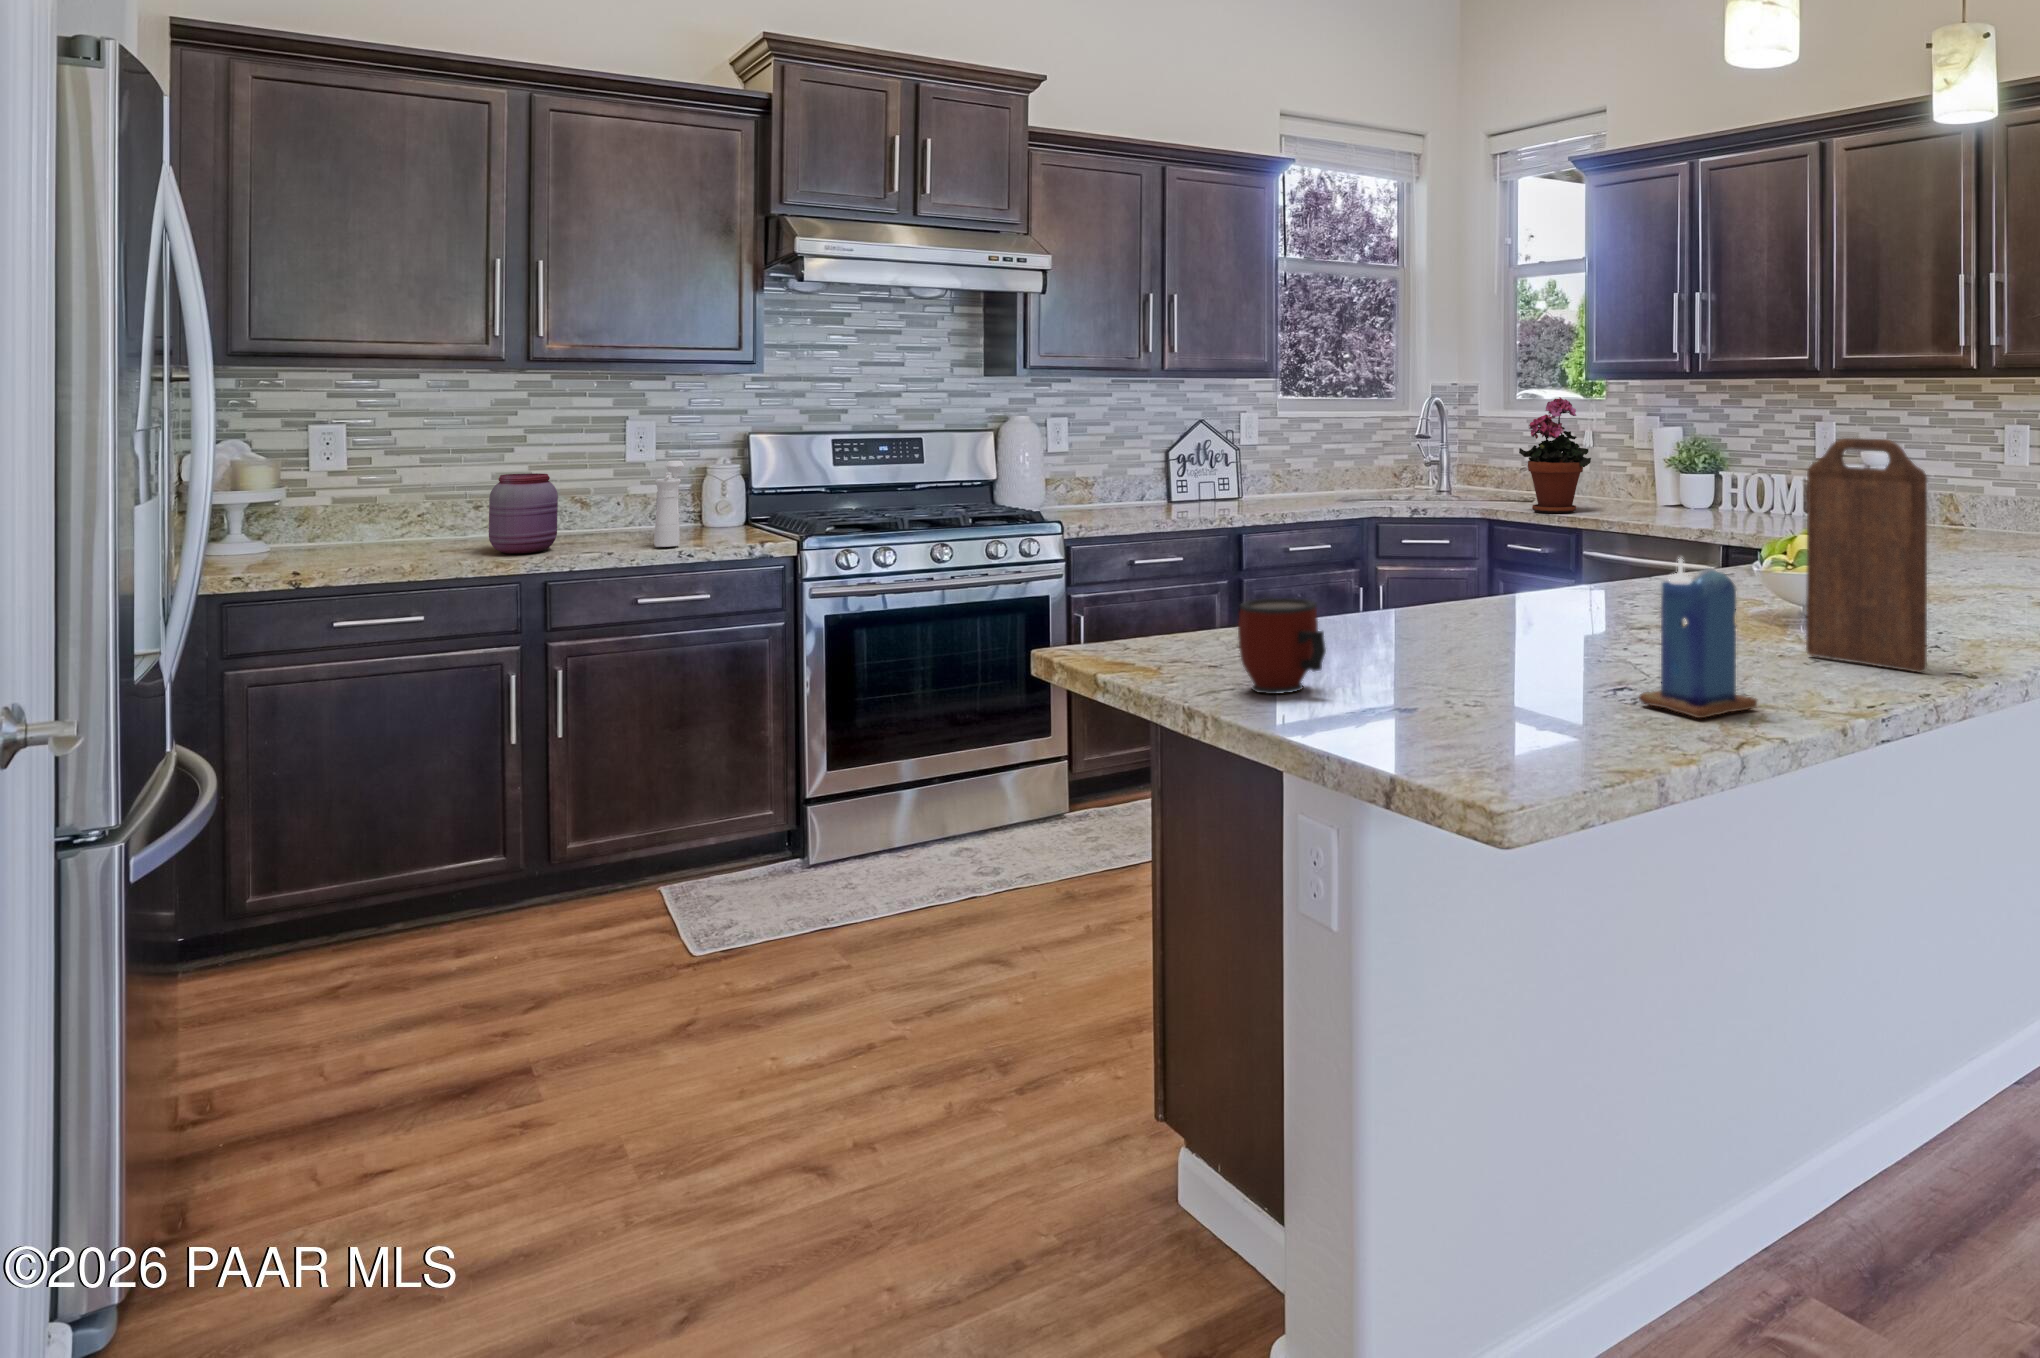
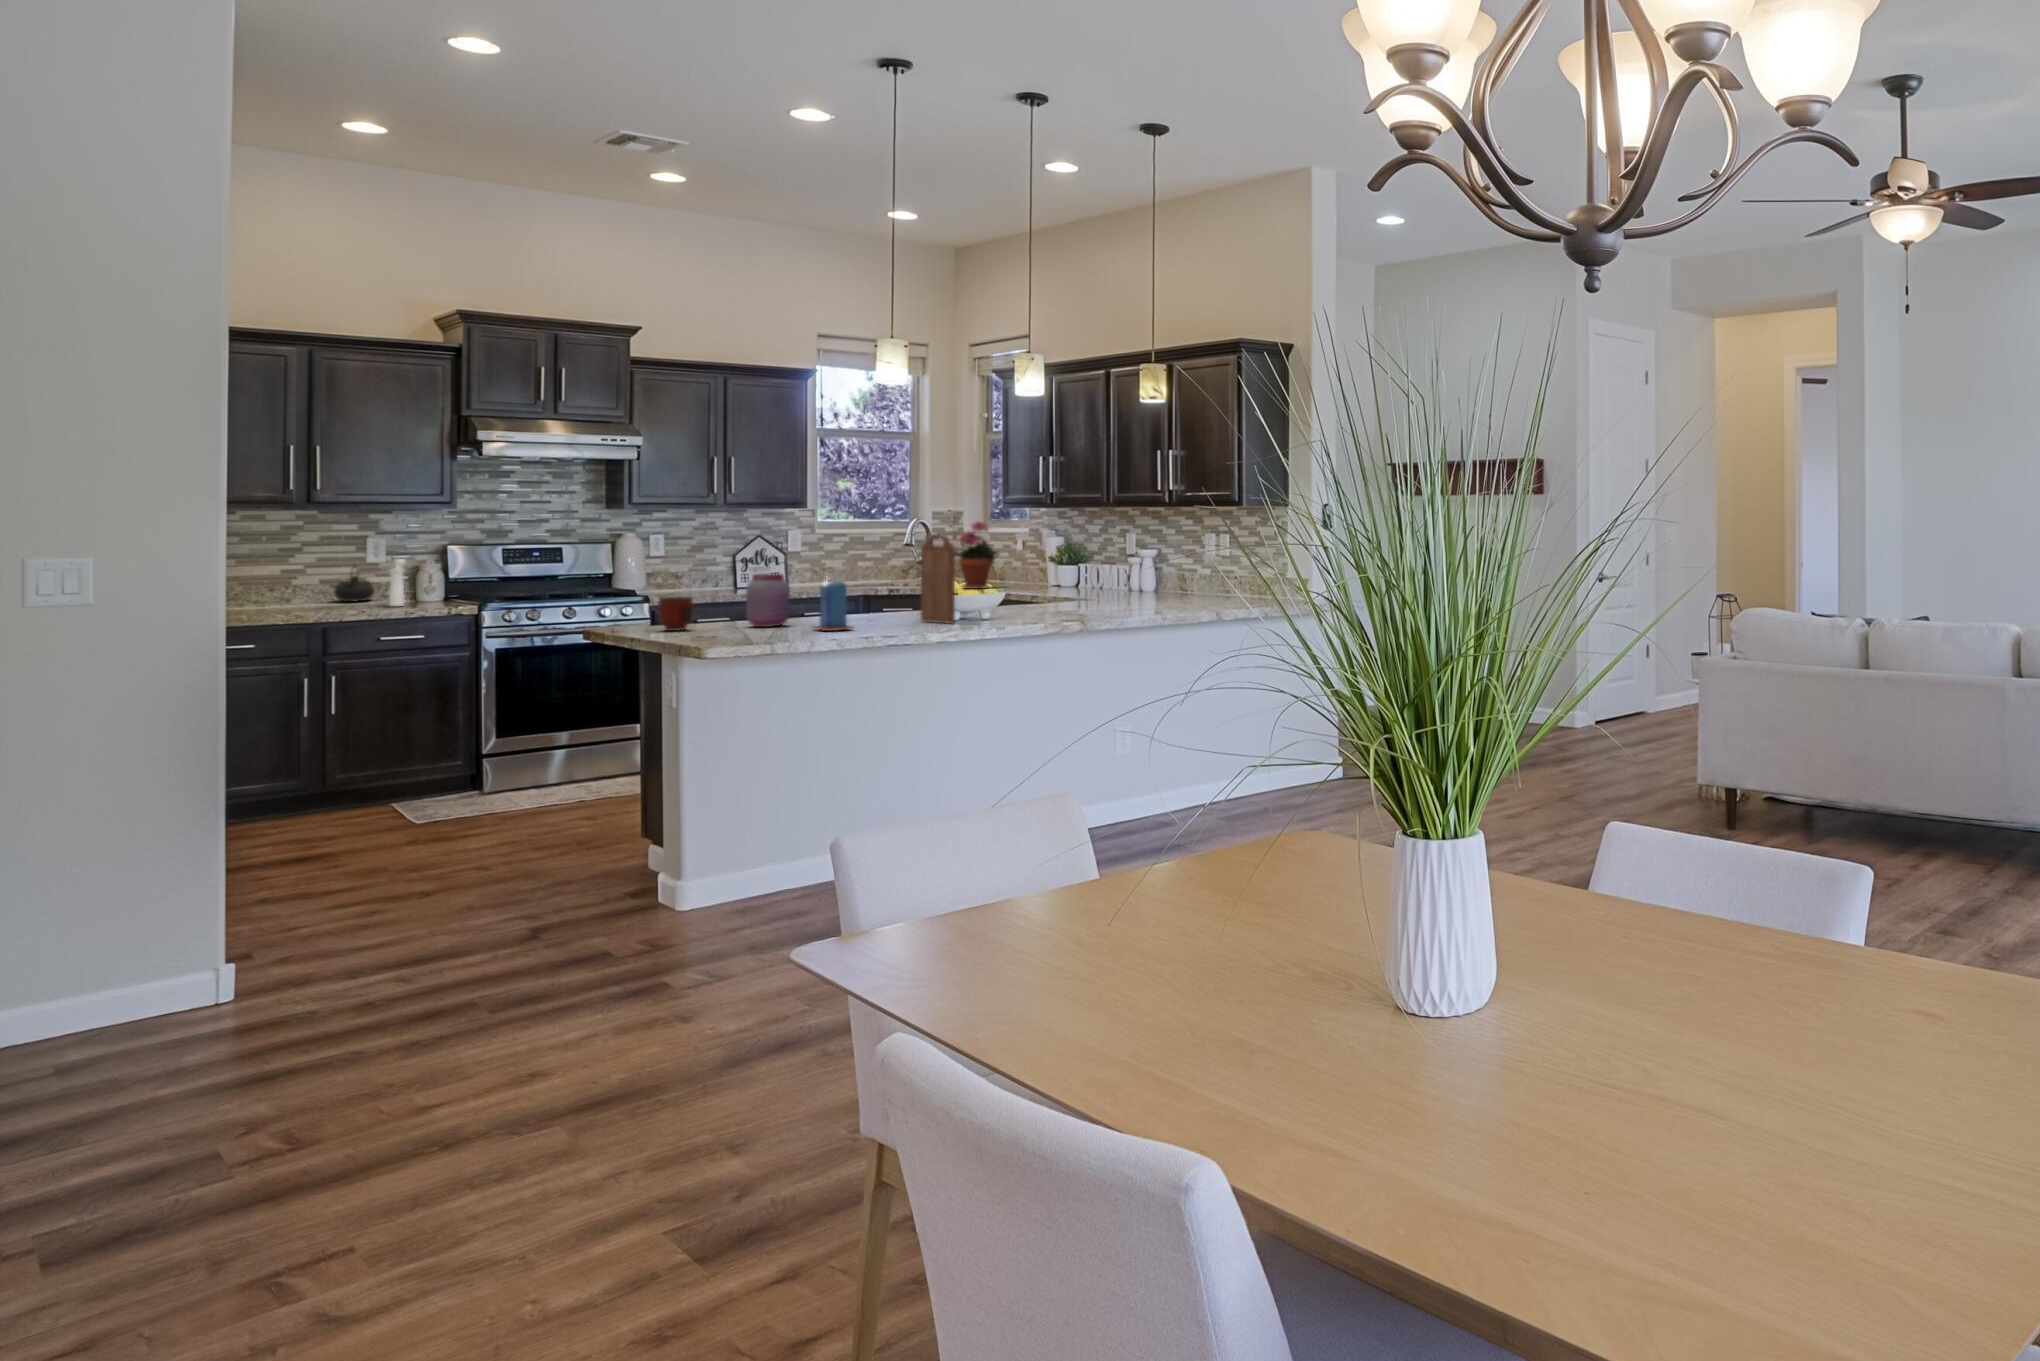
kettle: none [571,468,637,534] -> present [334,565,375,602]
jar: present [489,473,558,553] -> present [746,573,790,627]

